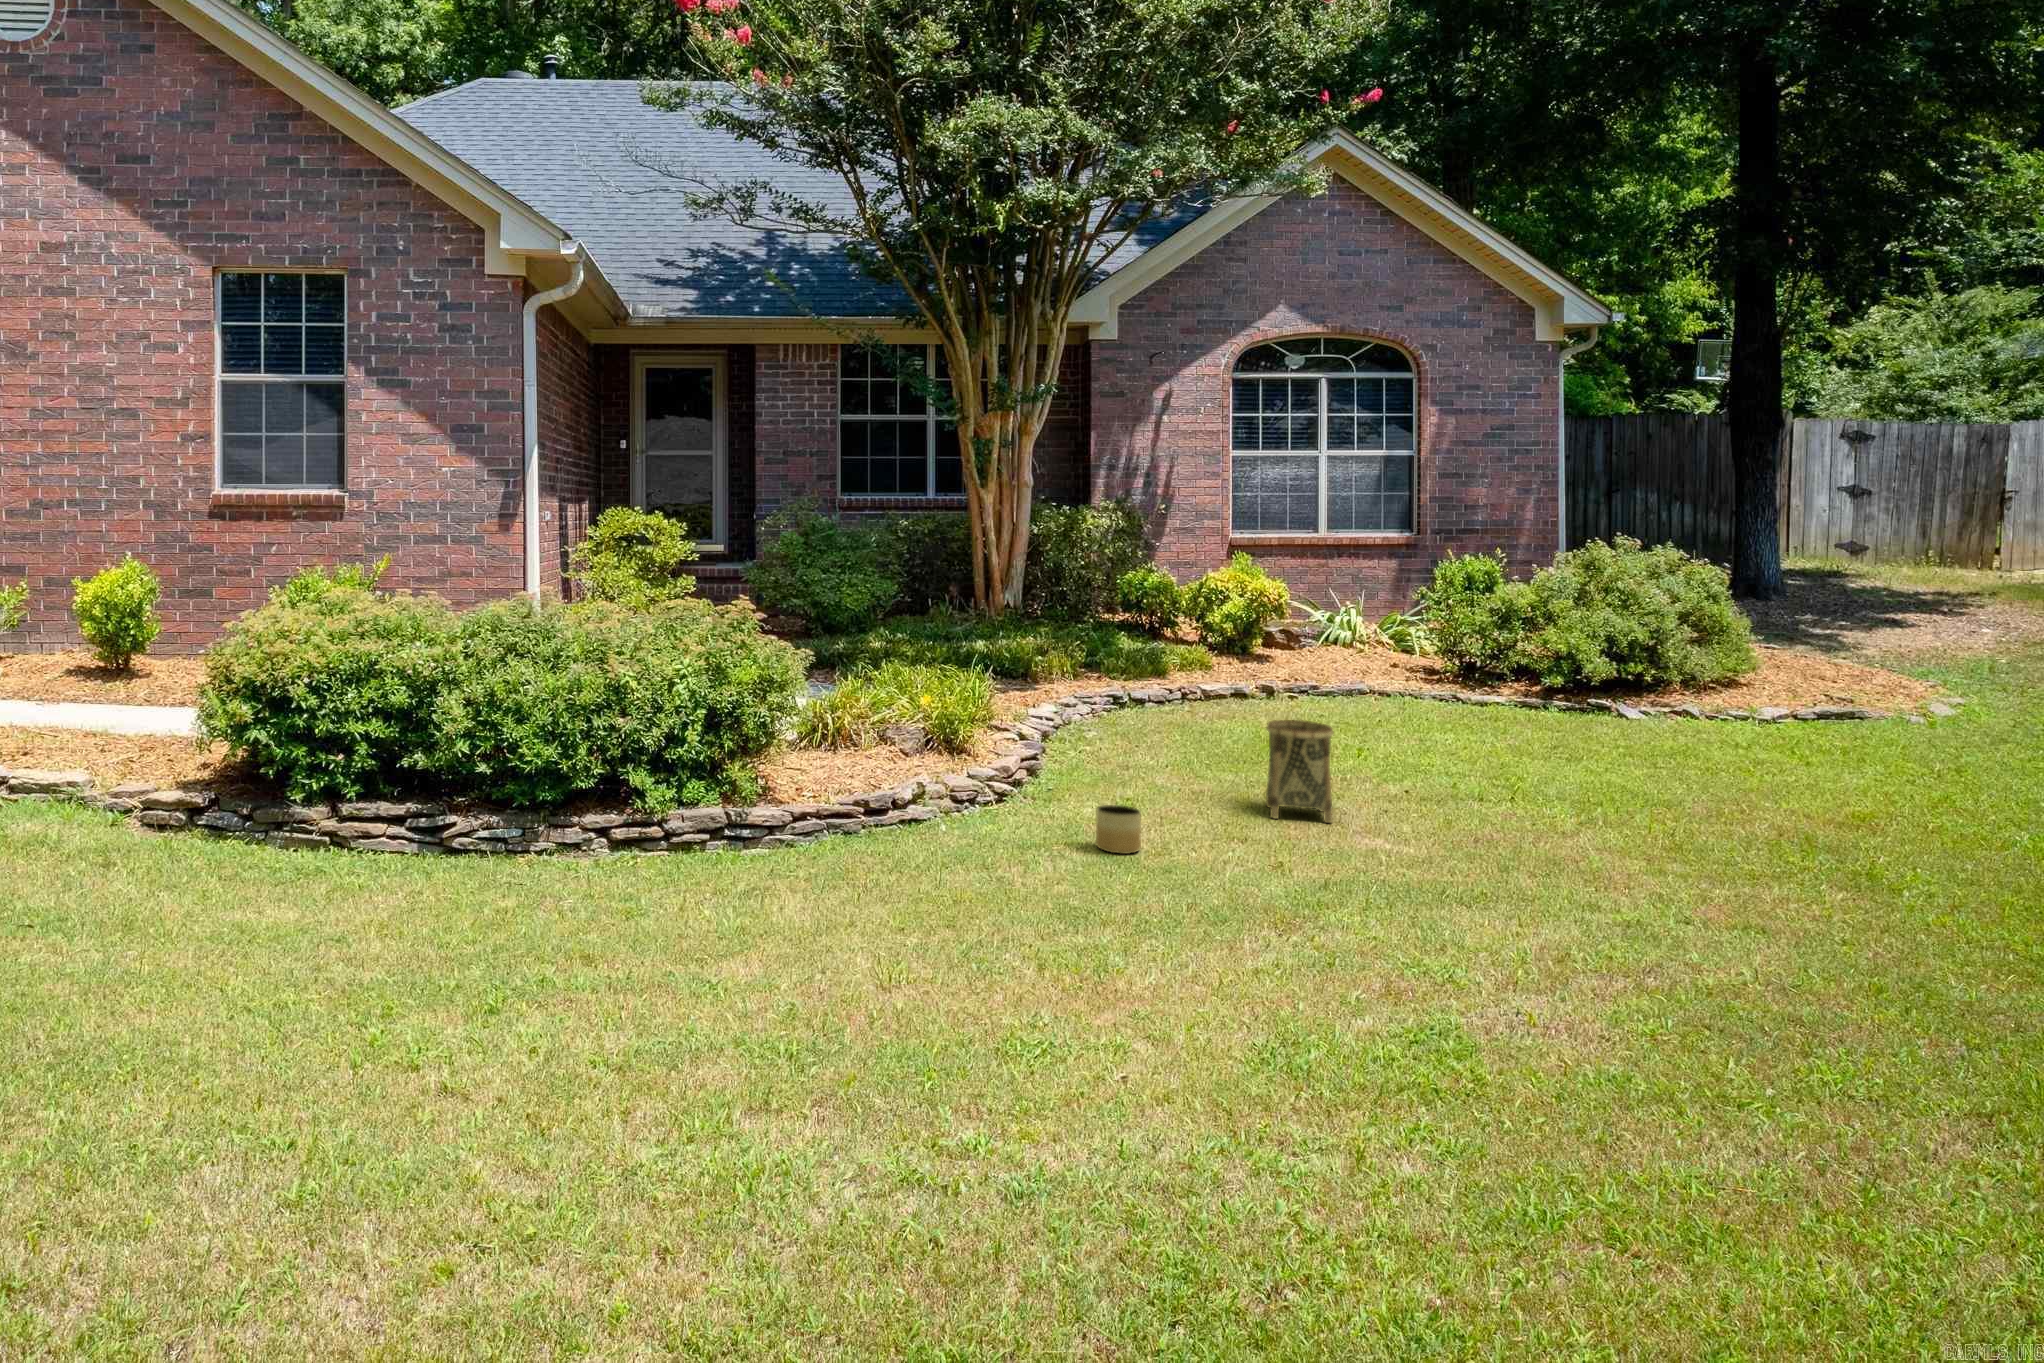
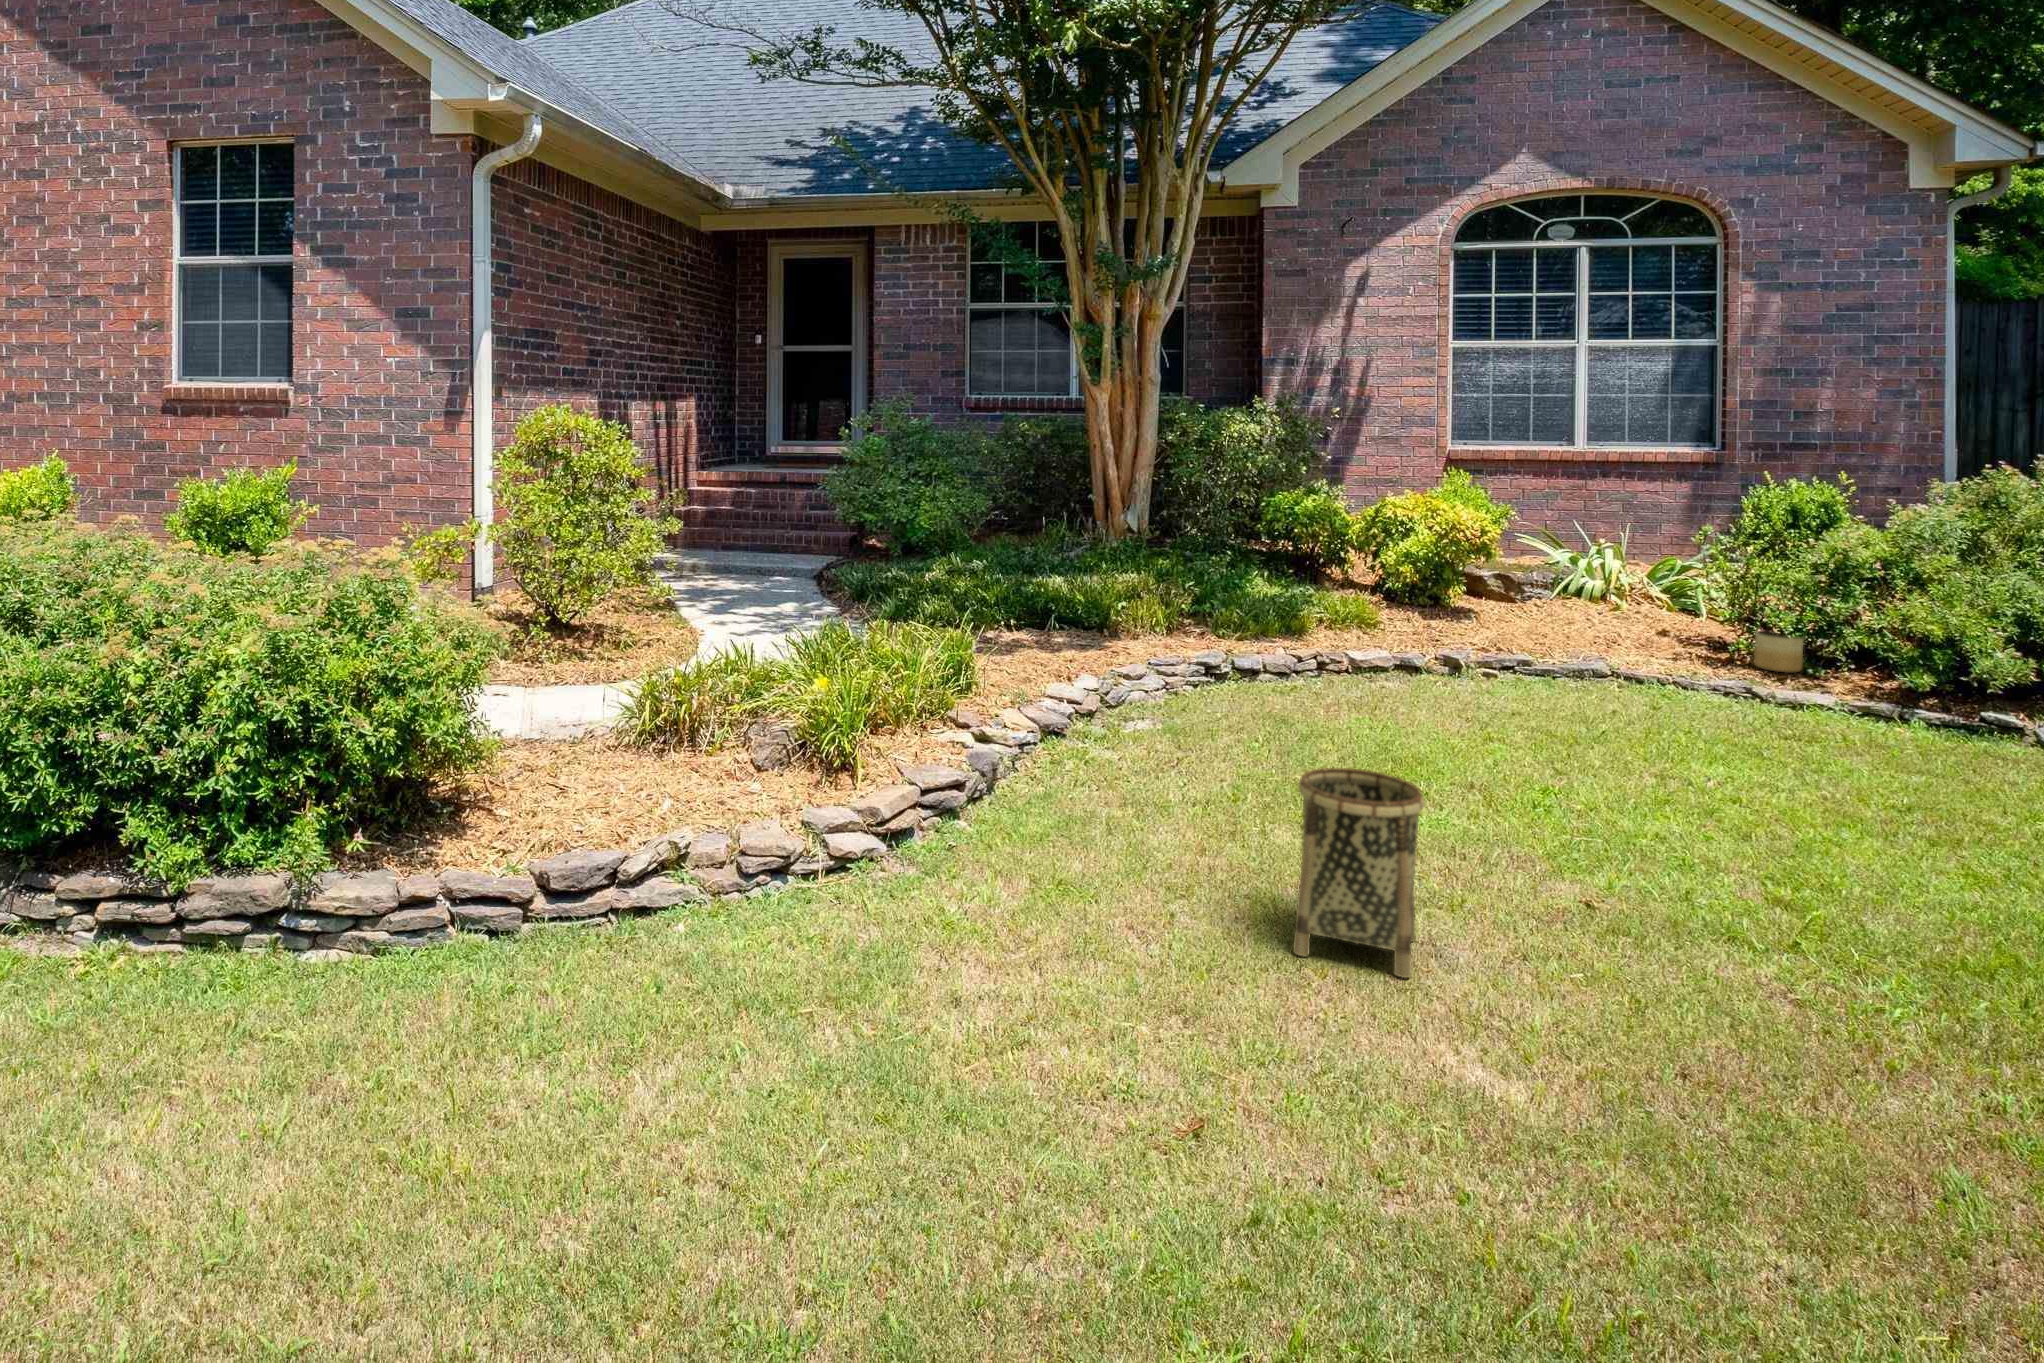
planter: present [1096,805,1141,854] -> present [1754,631,1803,673]

